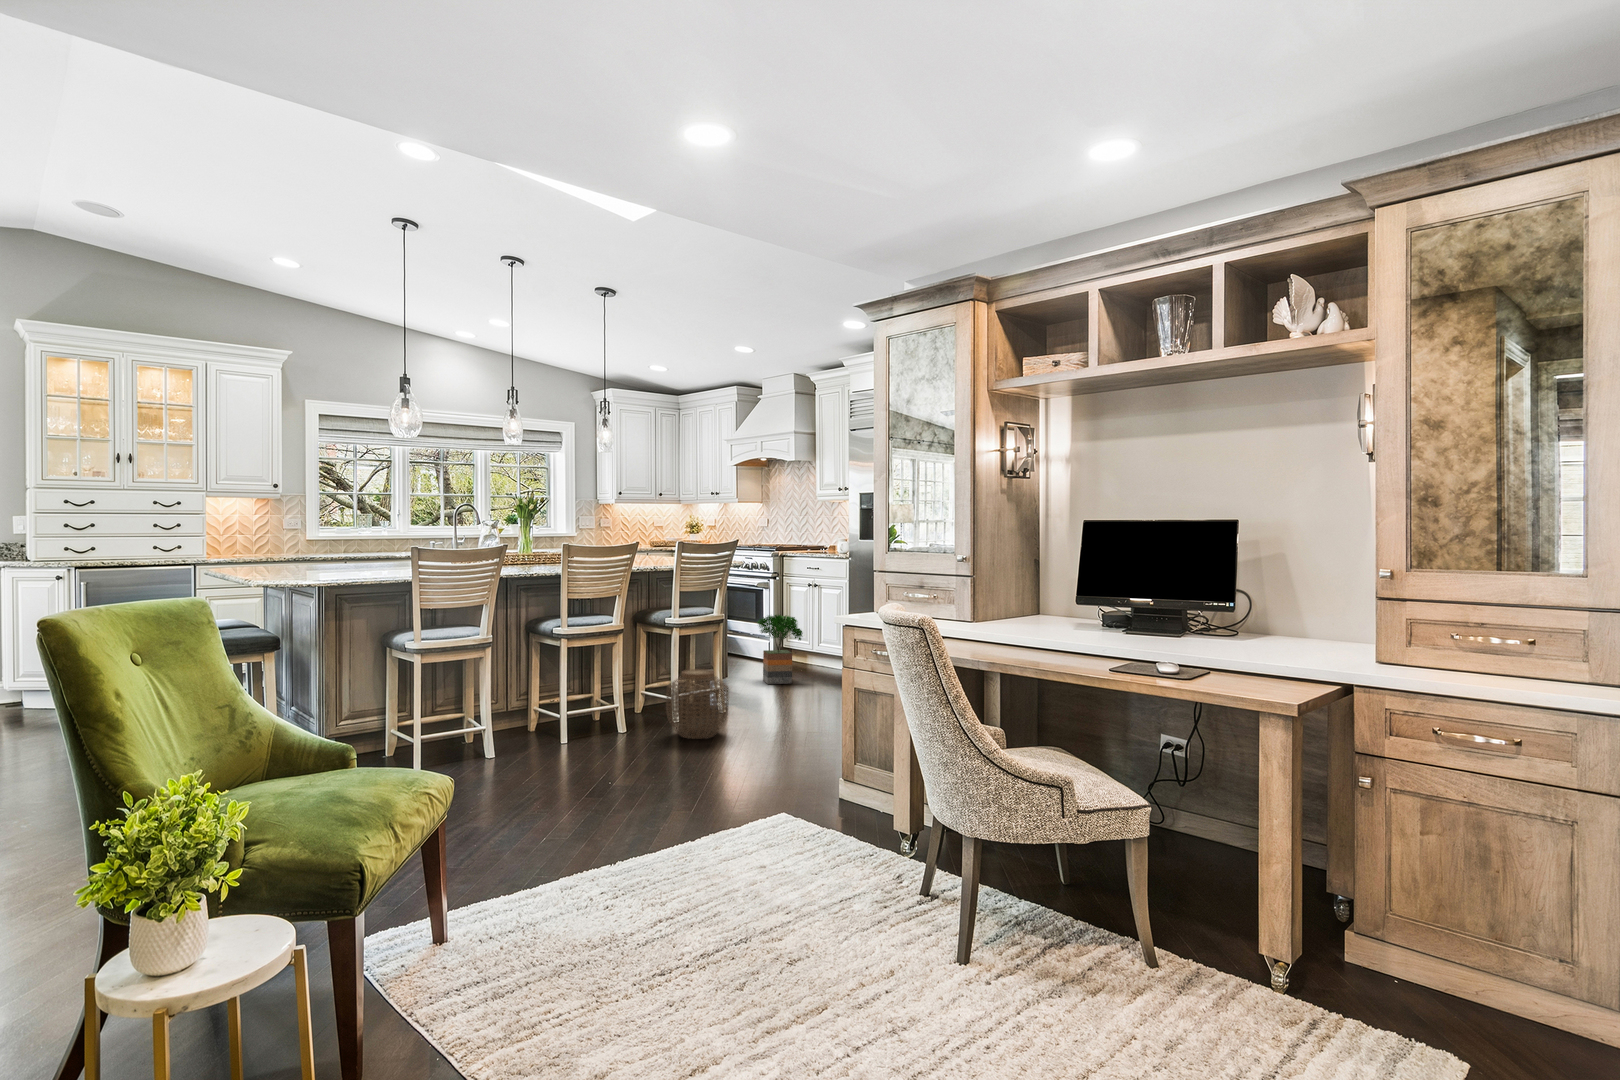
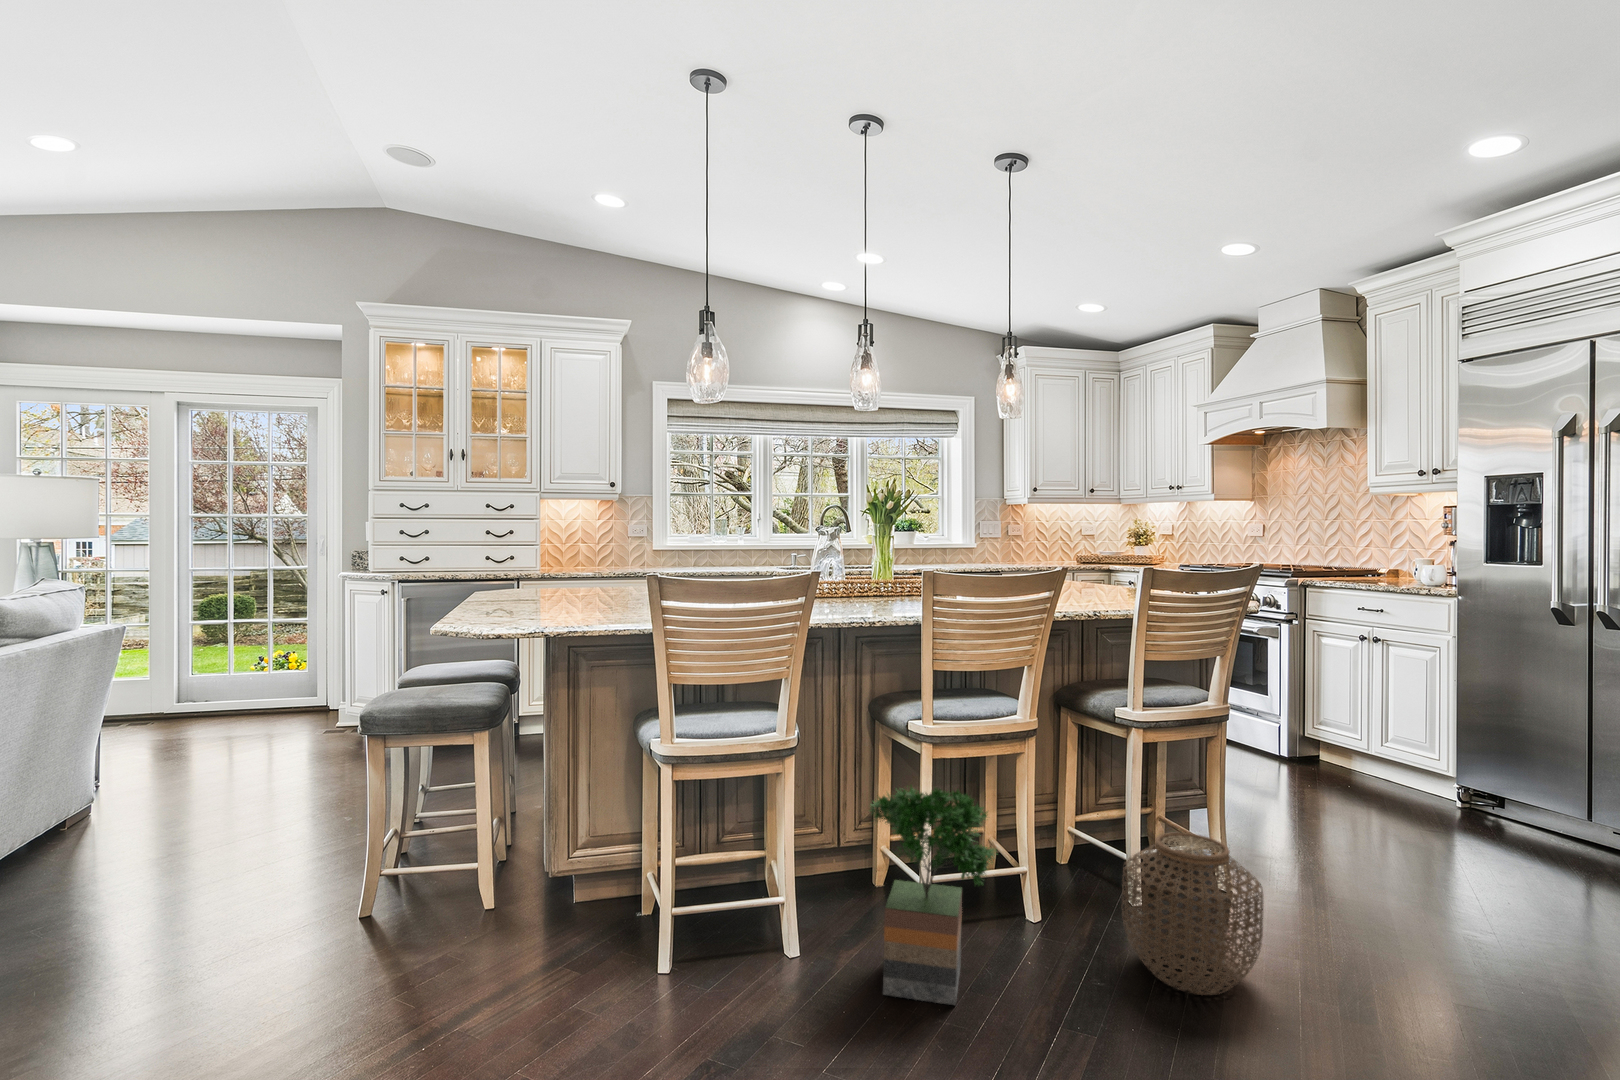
potted tree: present [757,615,803,684] -> present [871,785,996,1005]

